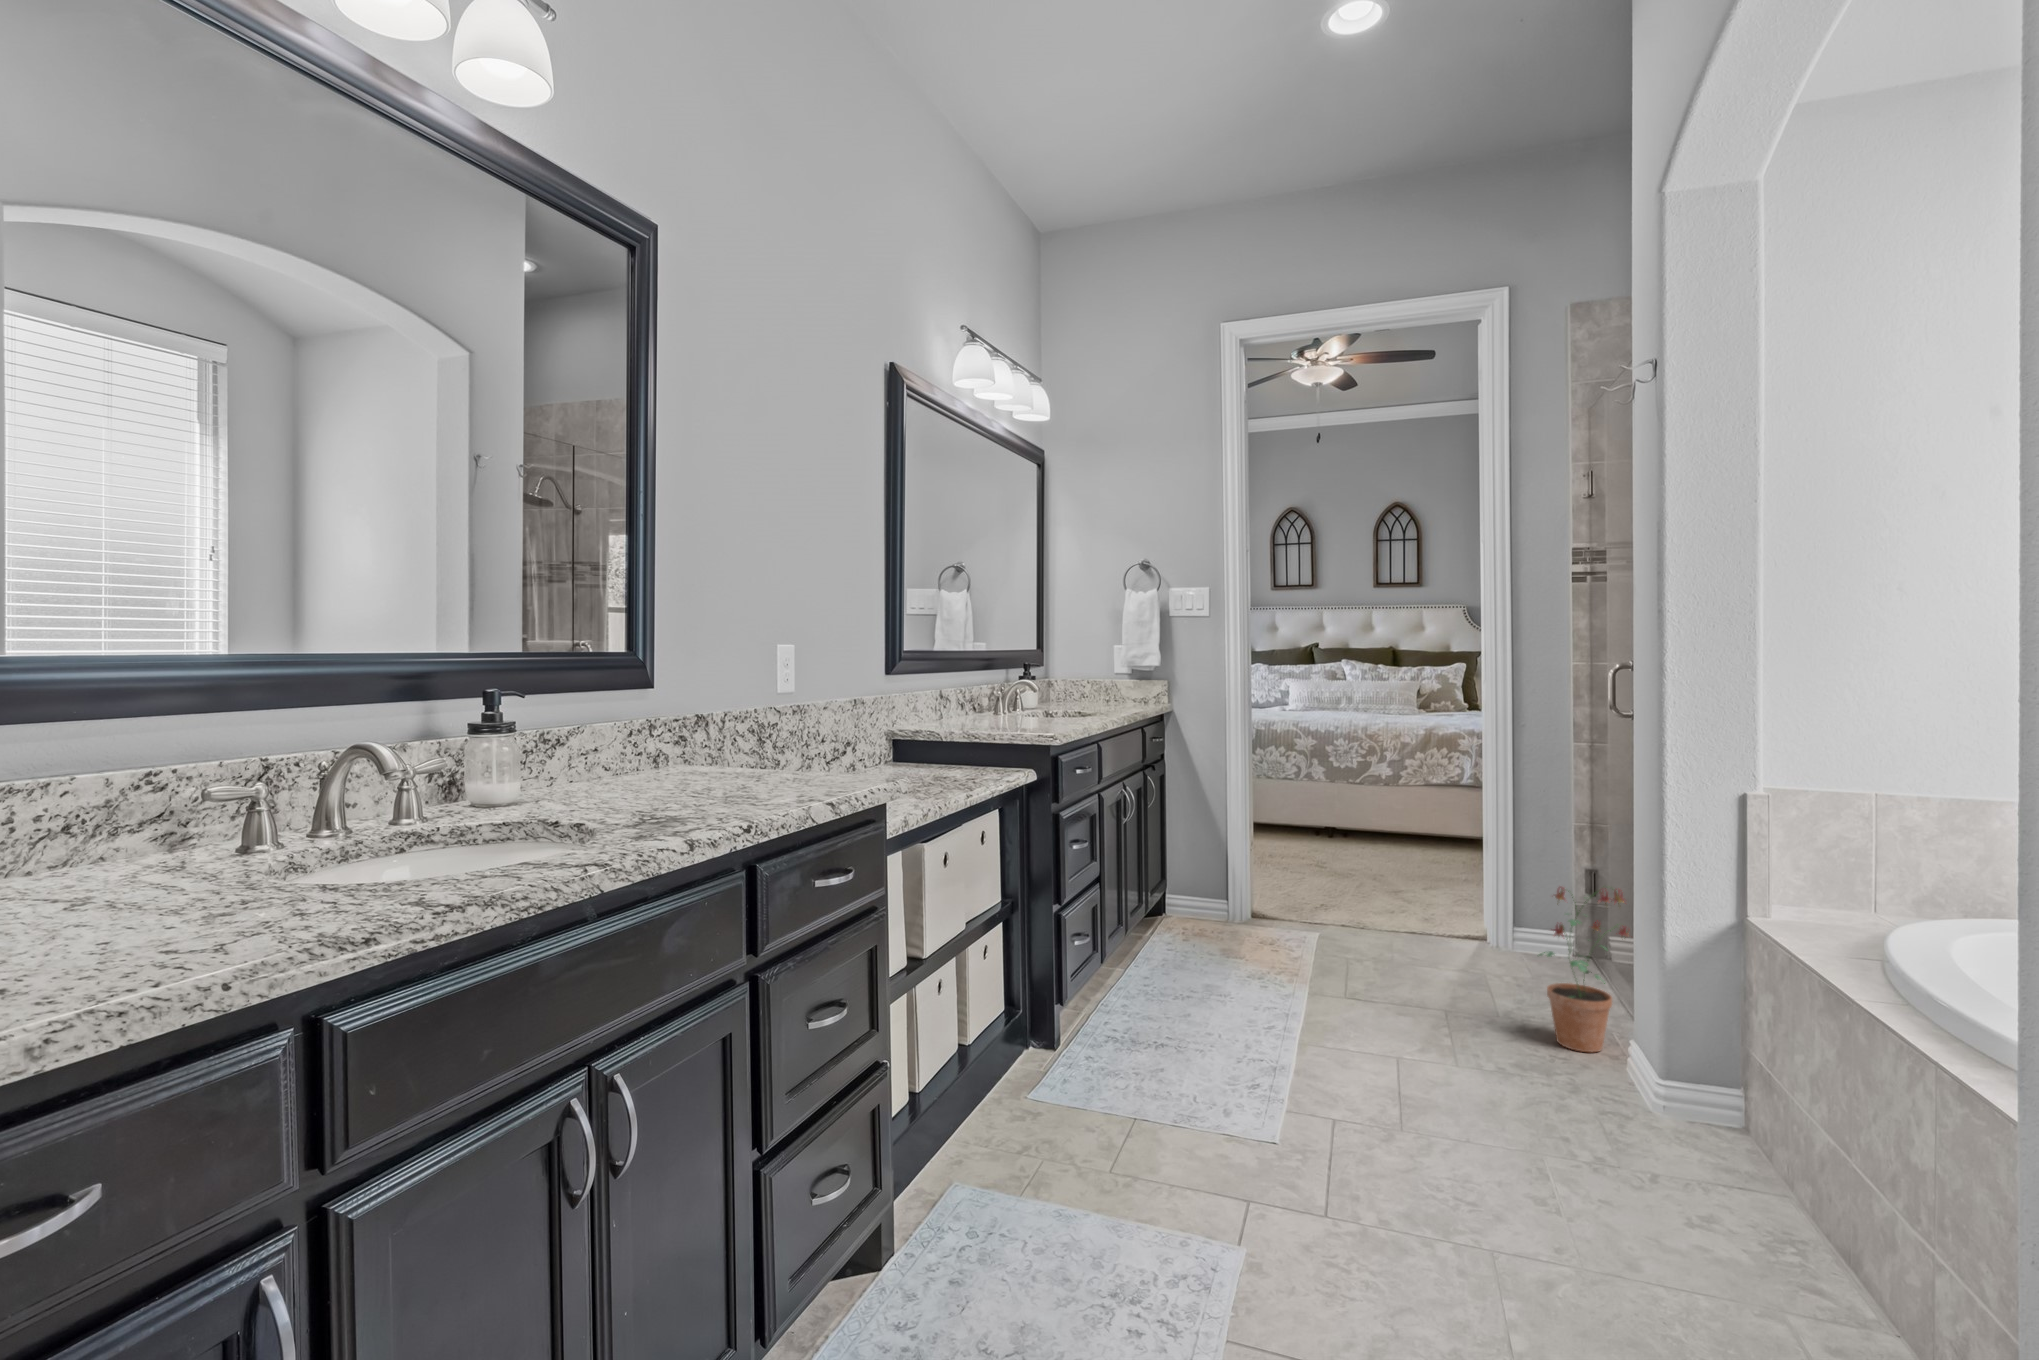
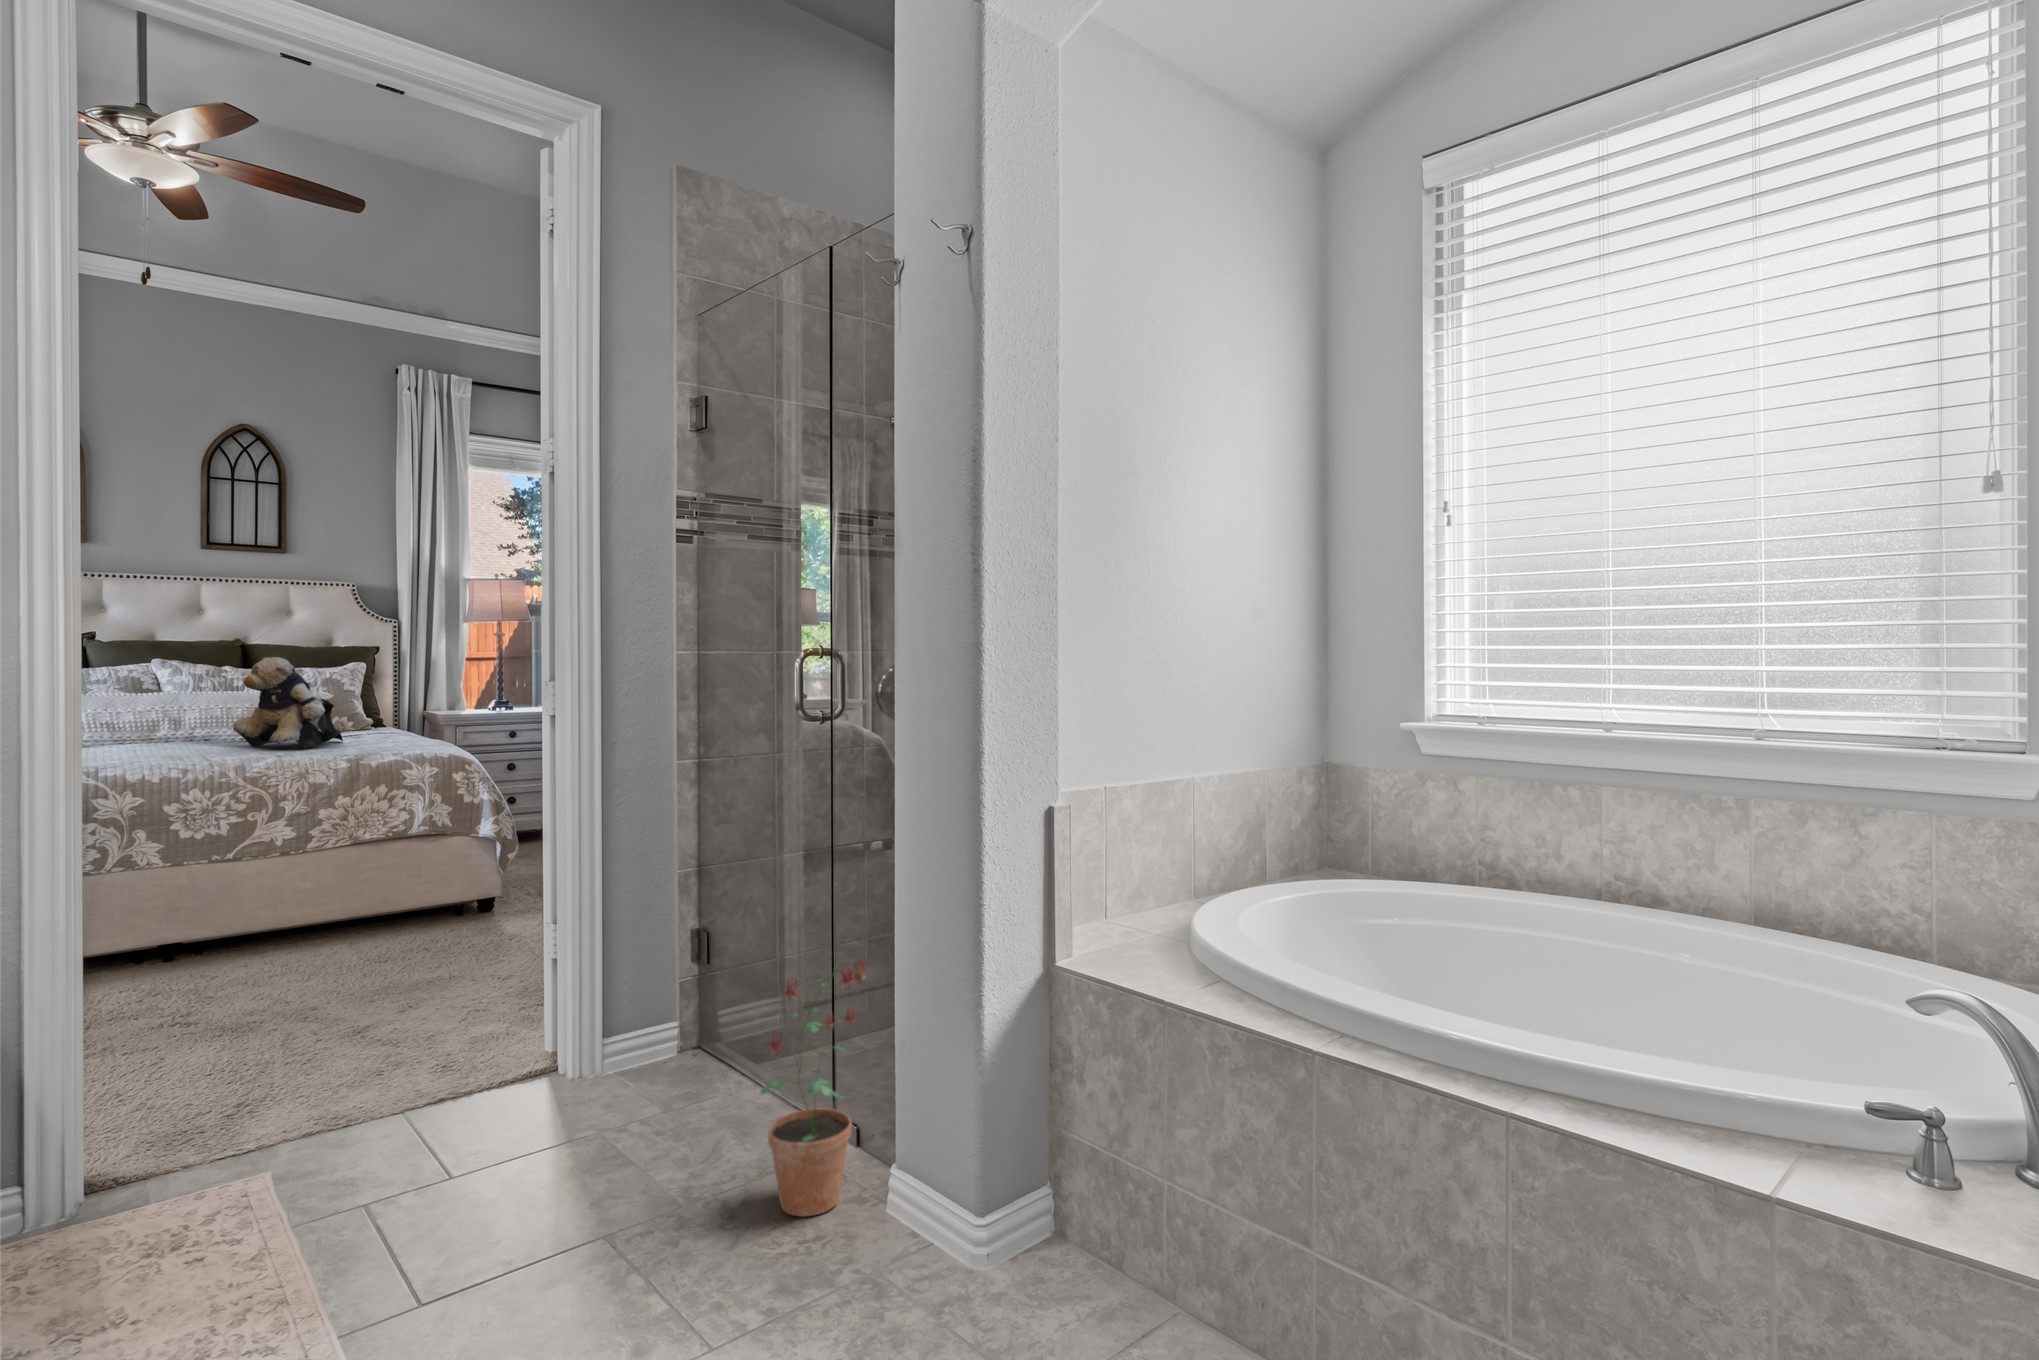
teddy bear: none [1370,660,1434,719] -> present [233,657,343,748]

